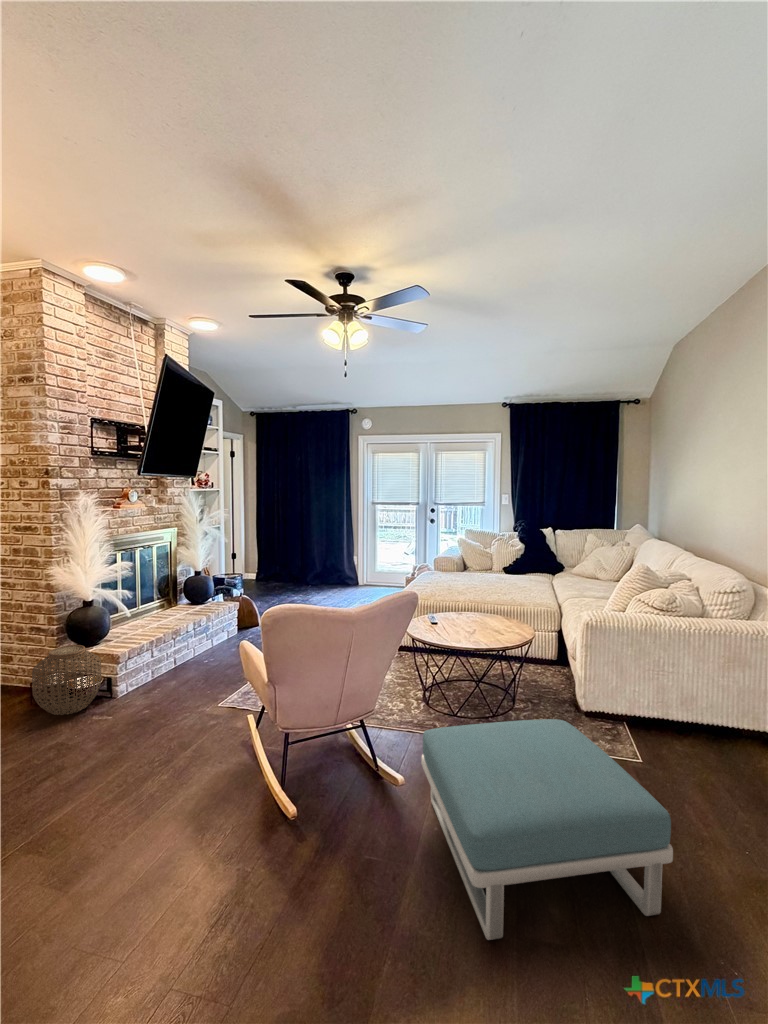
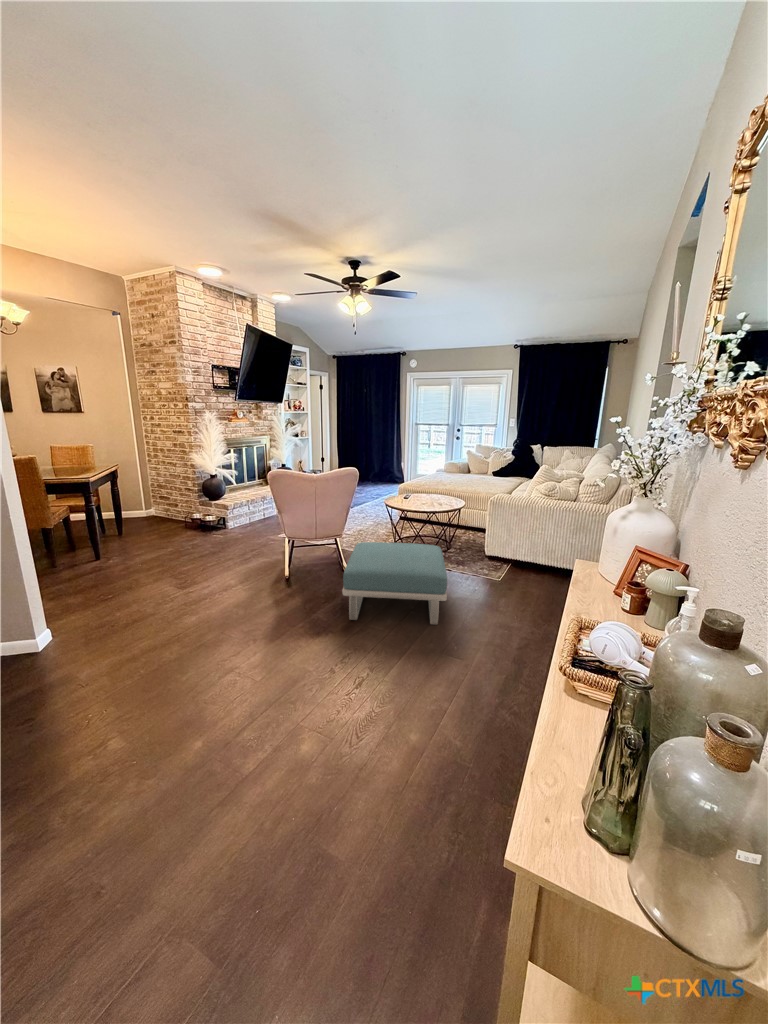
woven basket: present [32,645,101,715] -> none [186,497,220,532]

